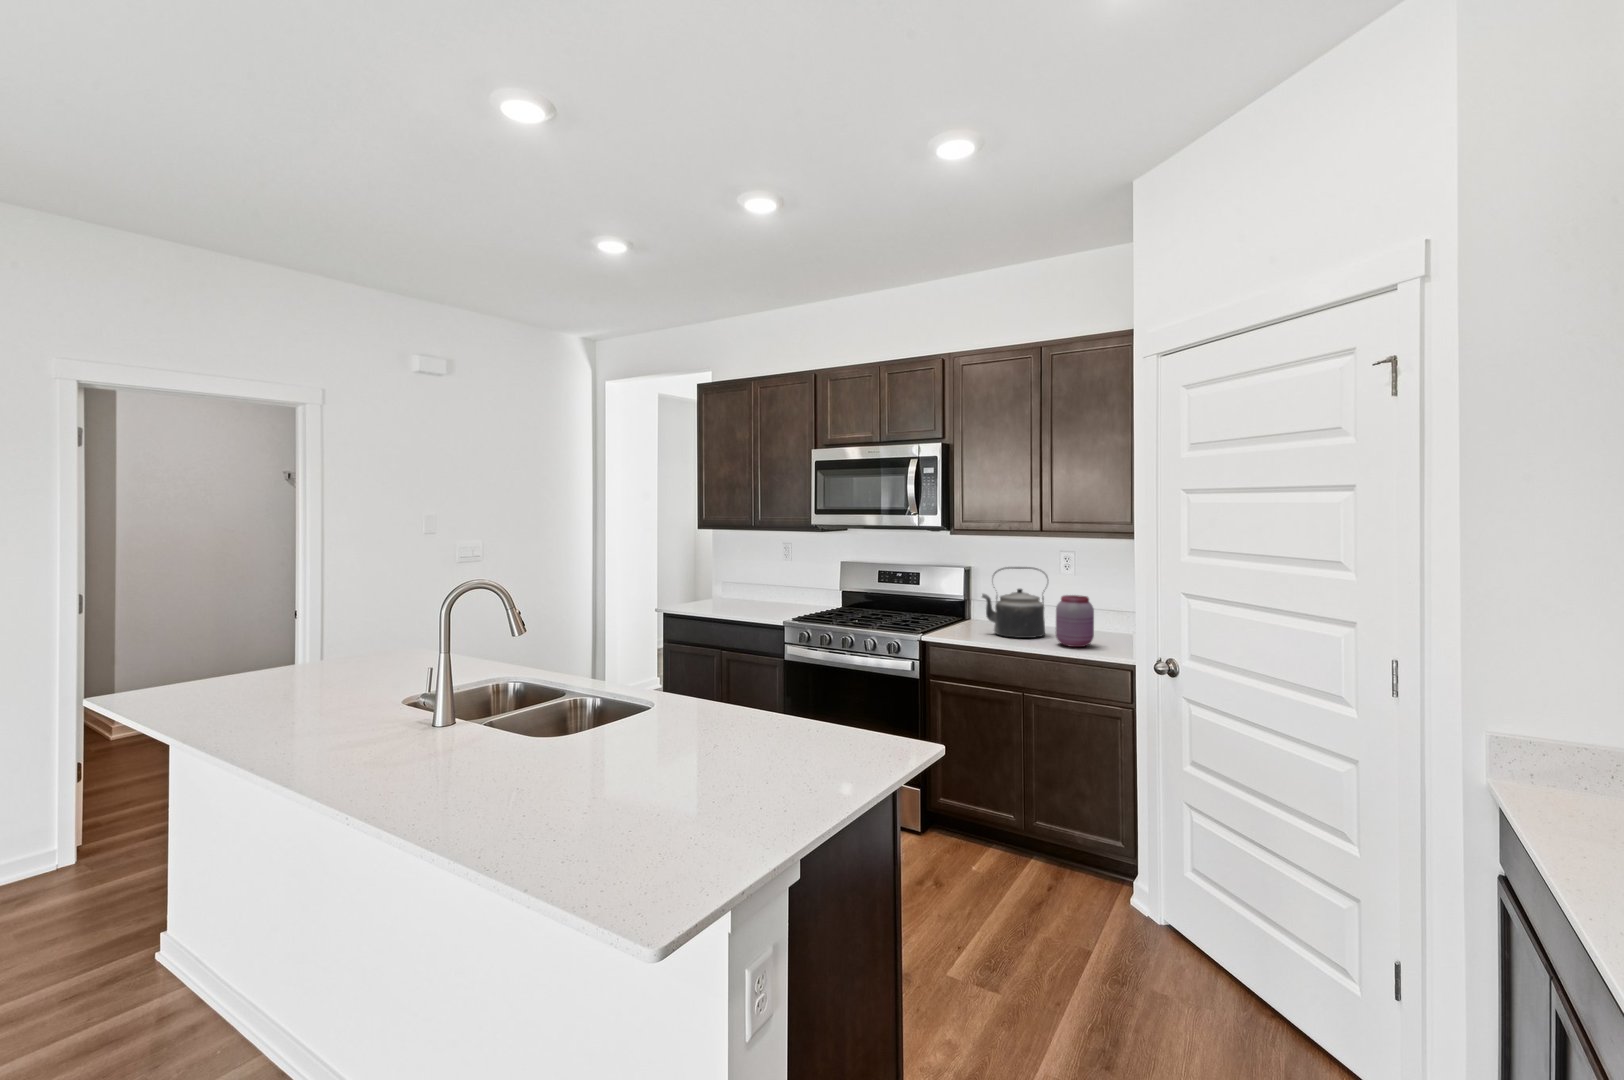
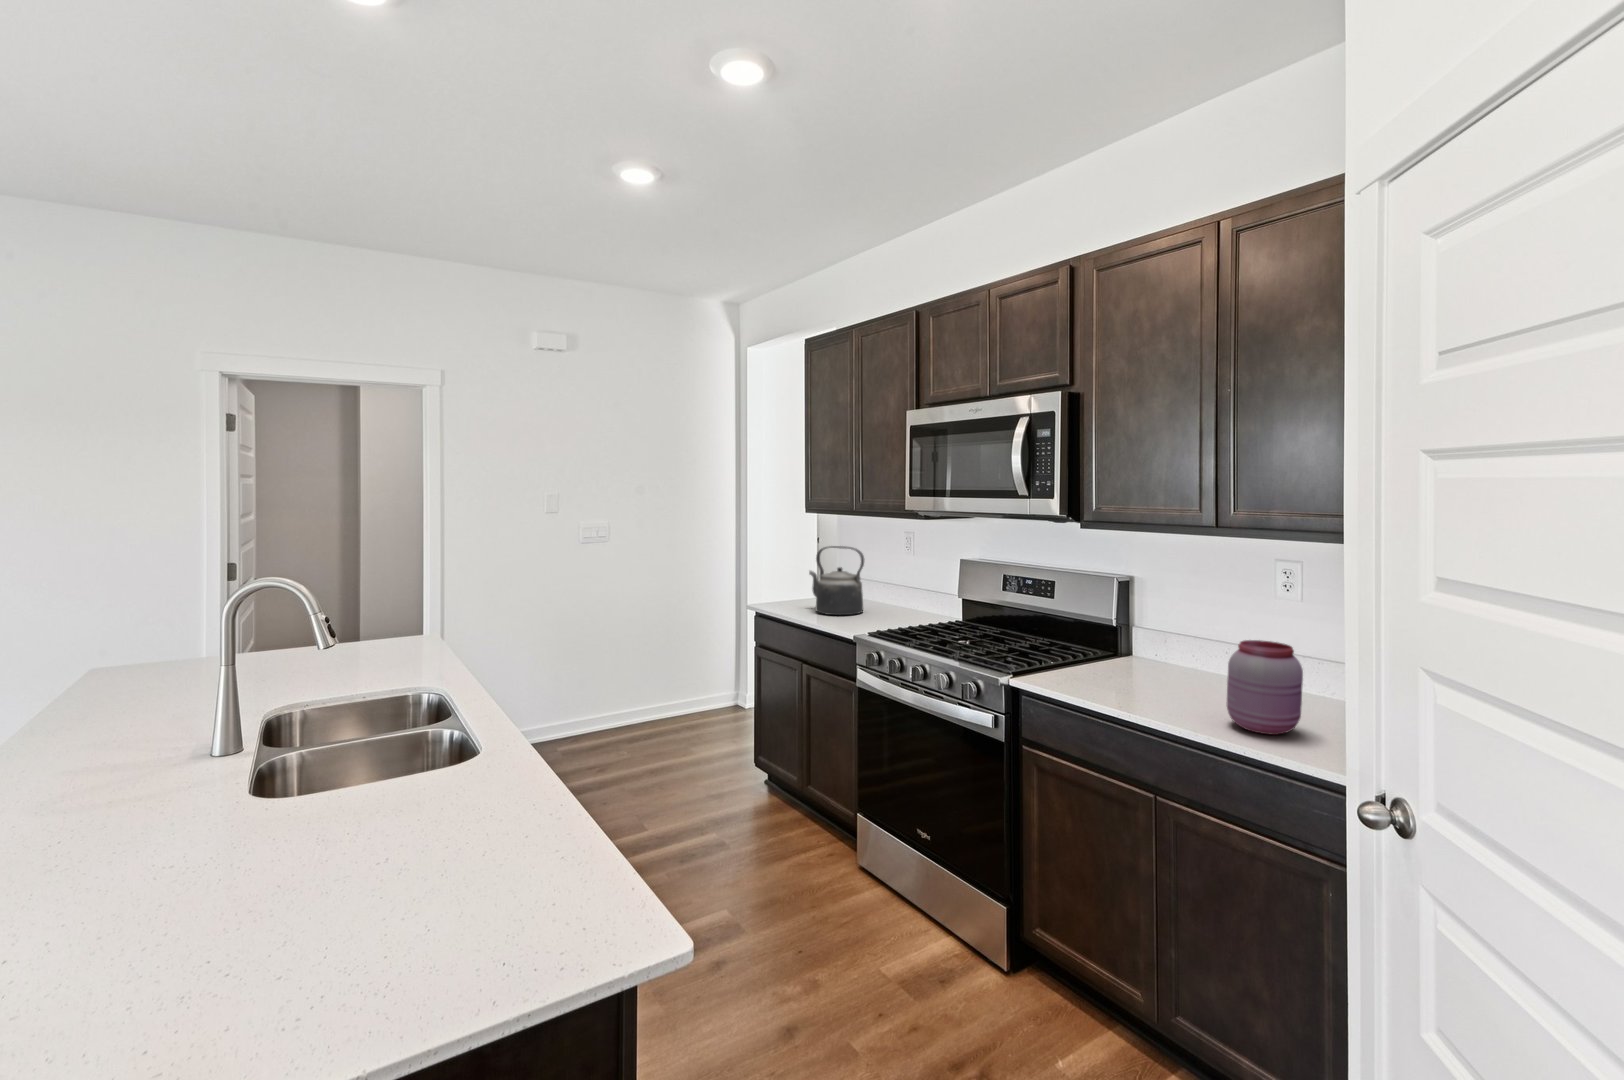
kettle: present [982,567,1048,638] -> present [809,546,864,615]

